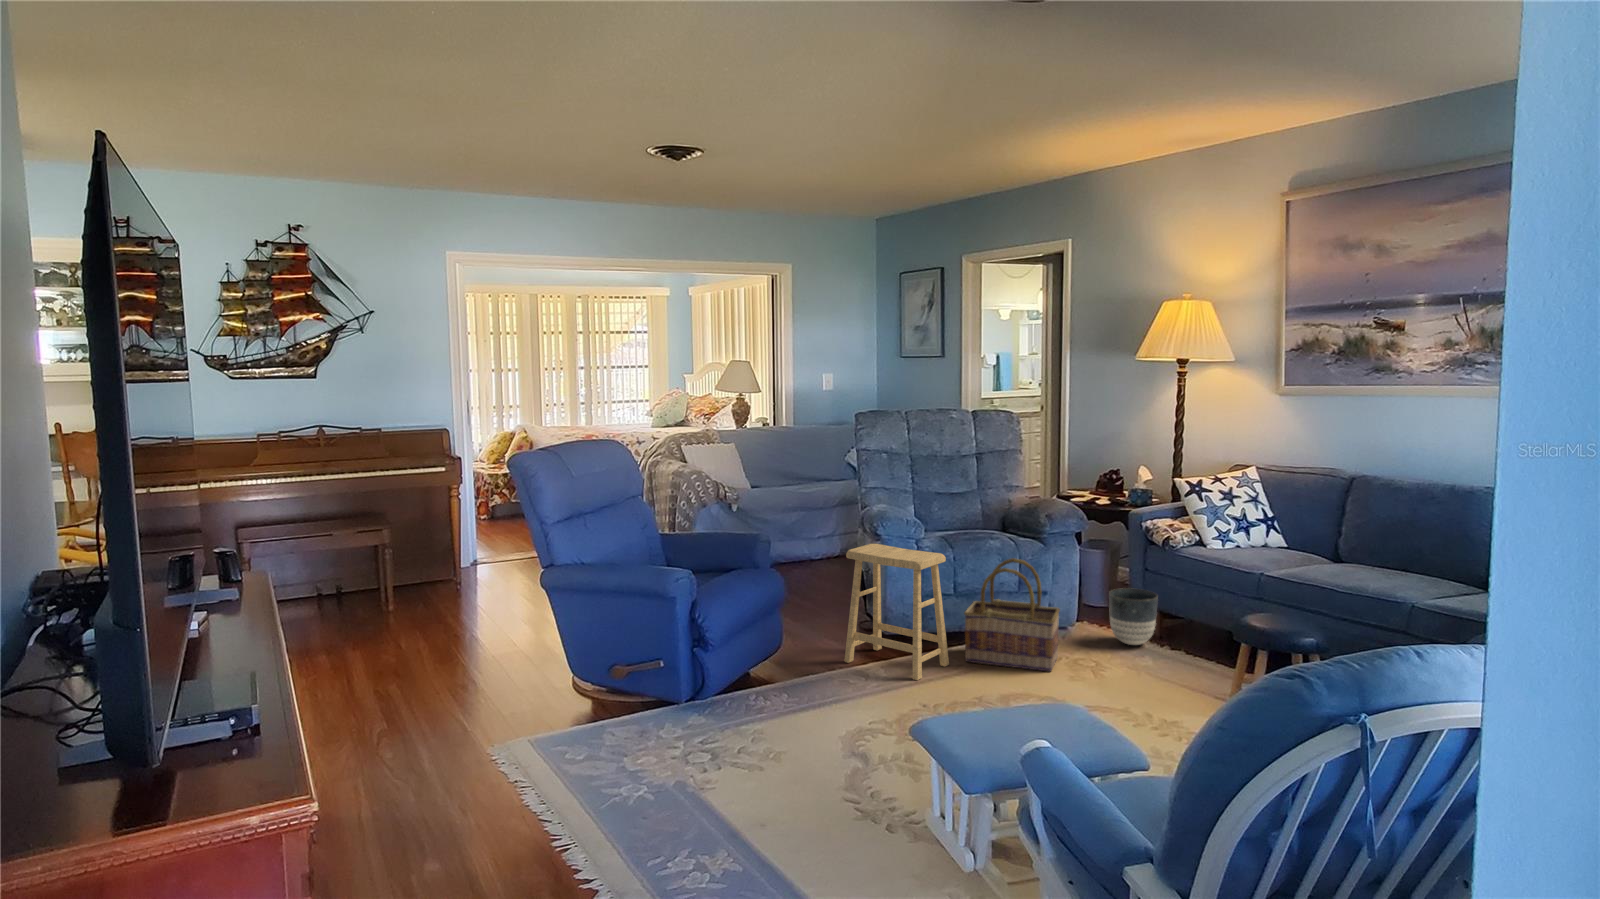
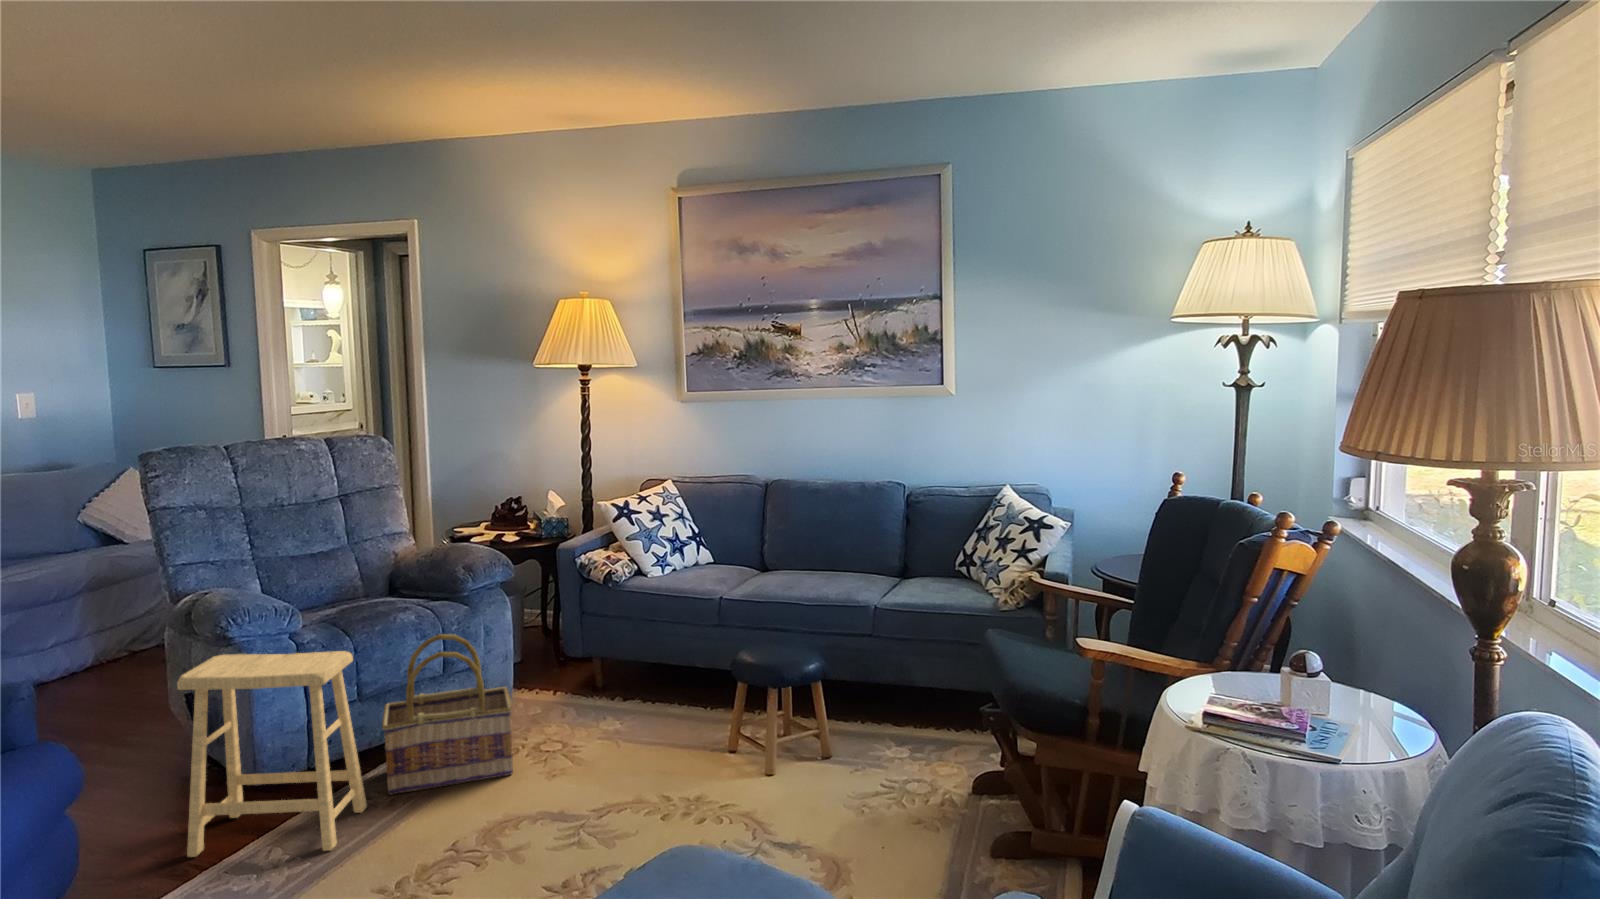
planter: present [1109,588,1158,645] -> none [550,638,607,708]

